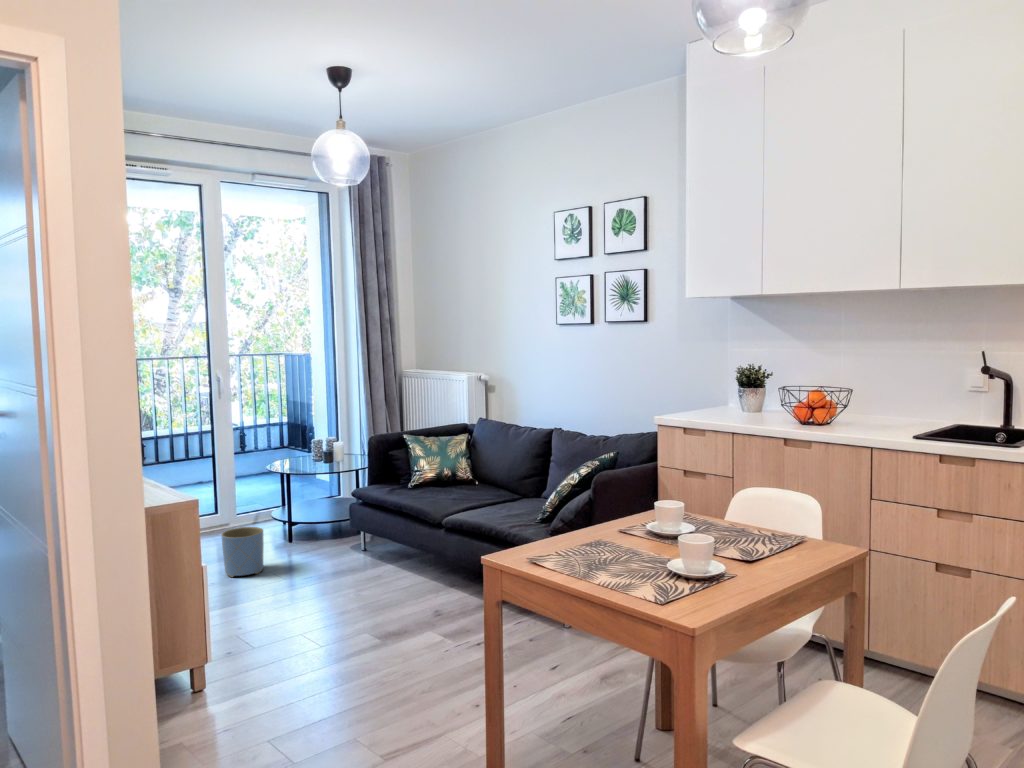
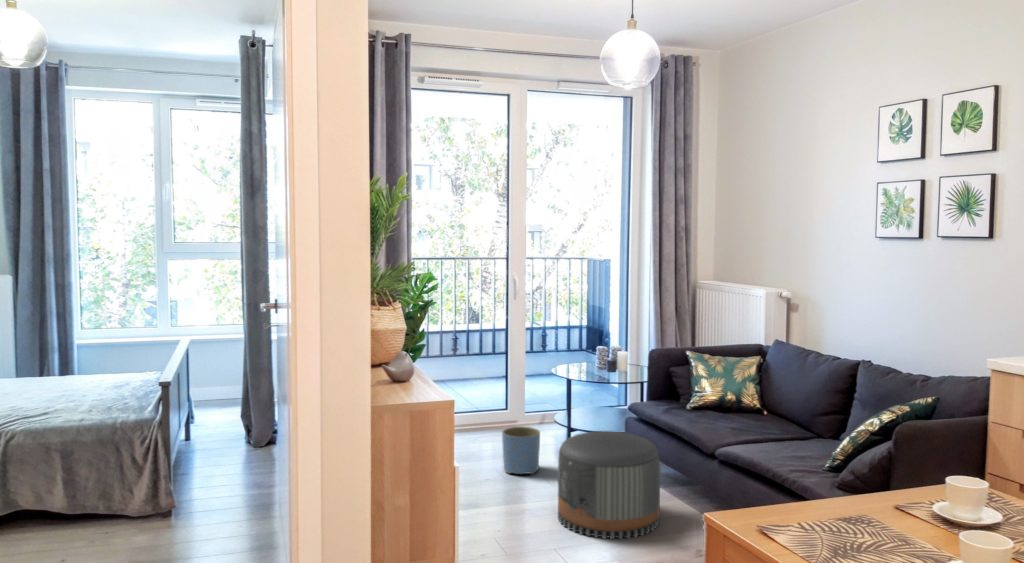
pouf: none [294,517,397,620] -> present [558,431,660,539]

